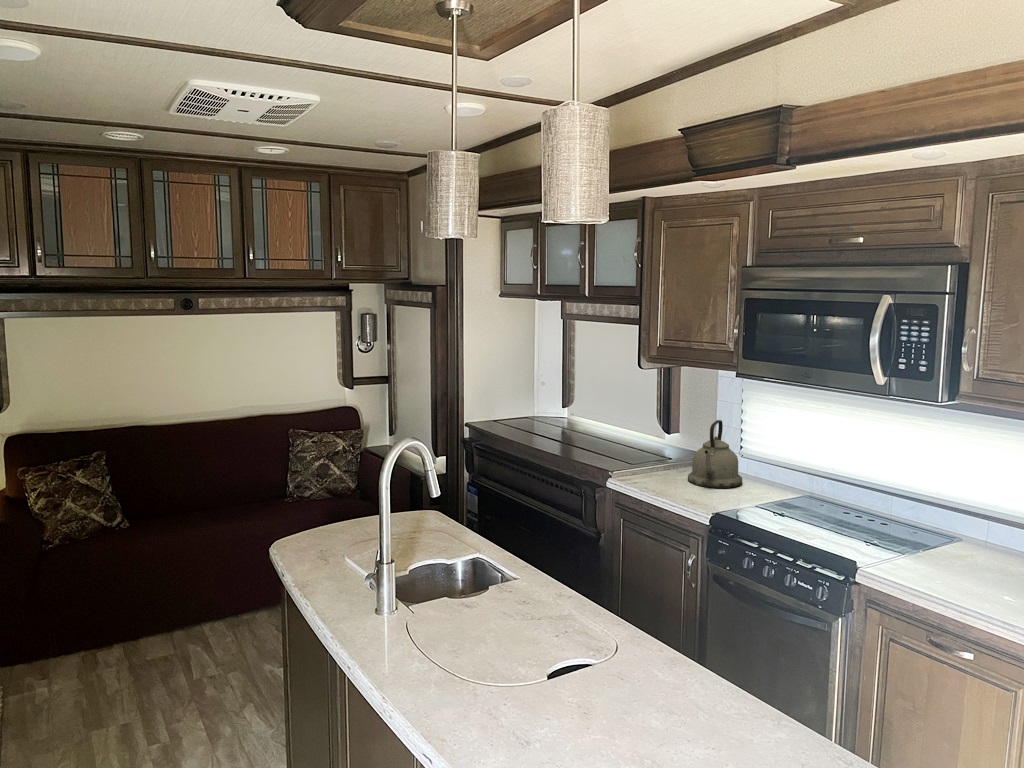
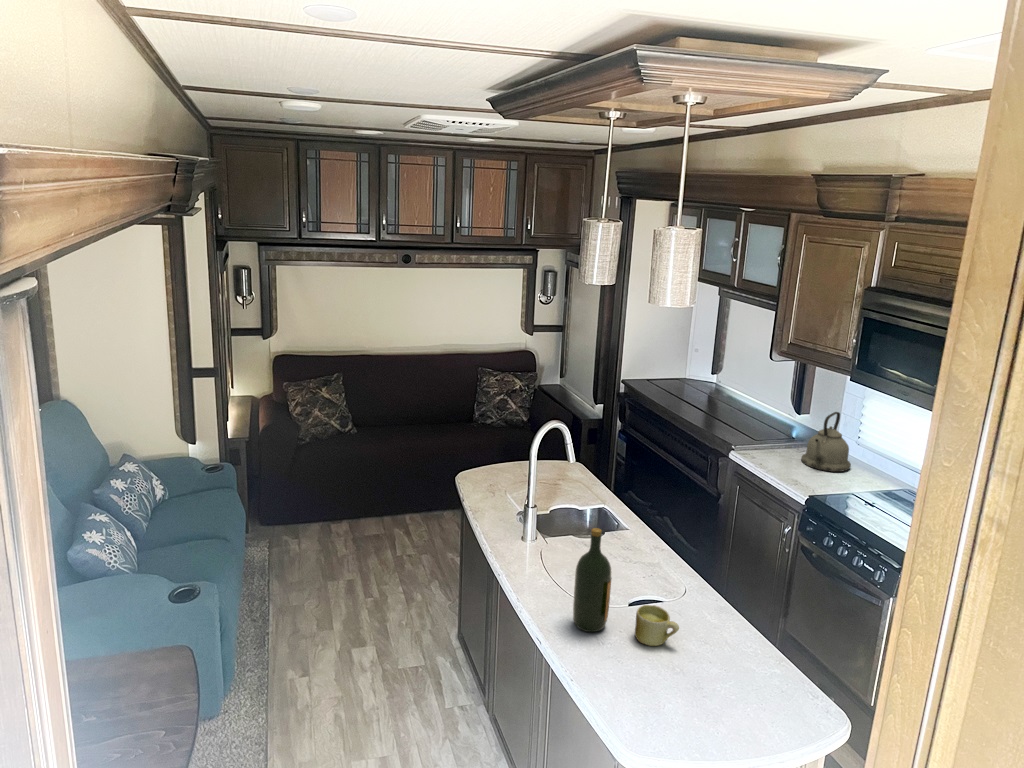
wine bottle: none [474,564,528,728] -> present [573,528,612,632]
mug: none [570,669,636,731] -> present [635,605,679,646]

